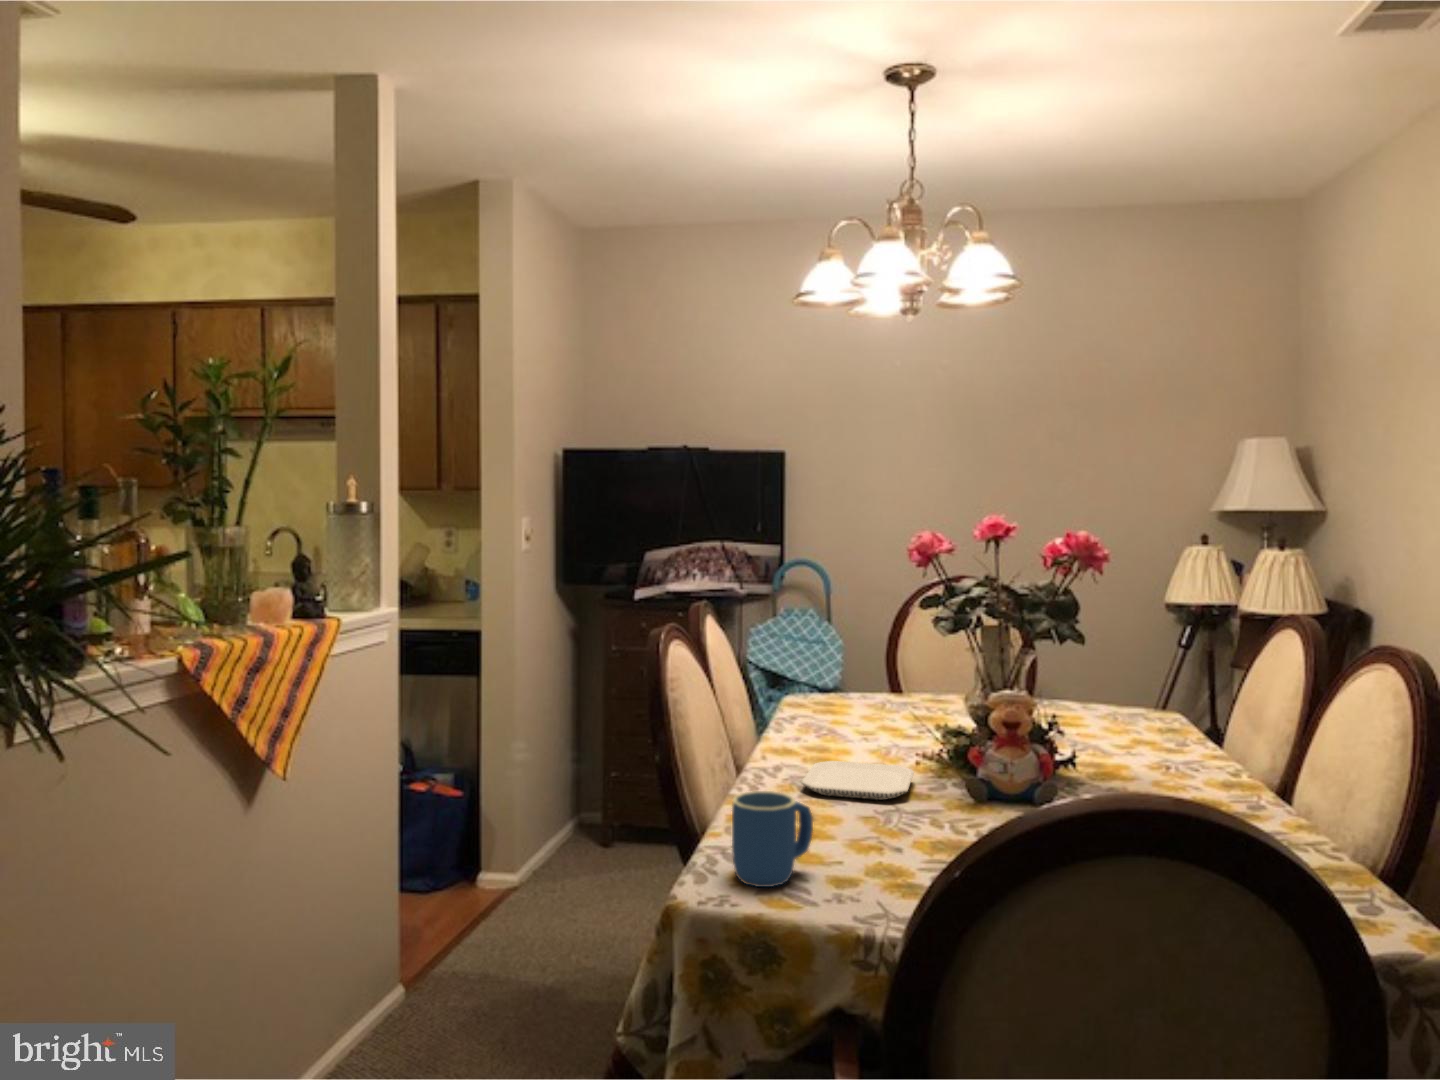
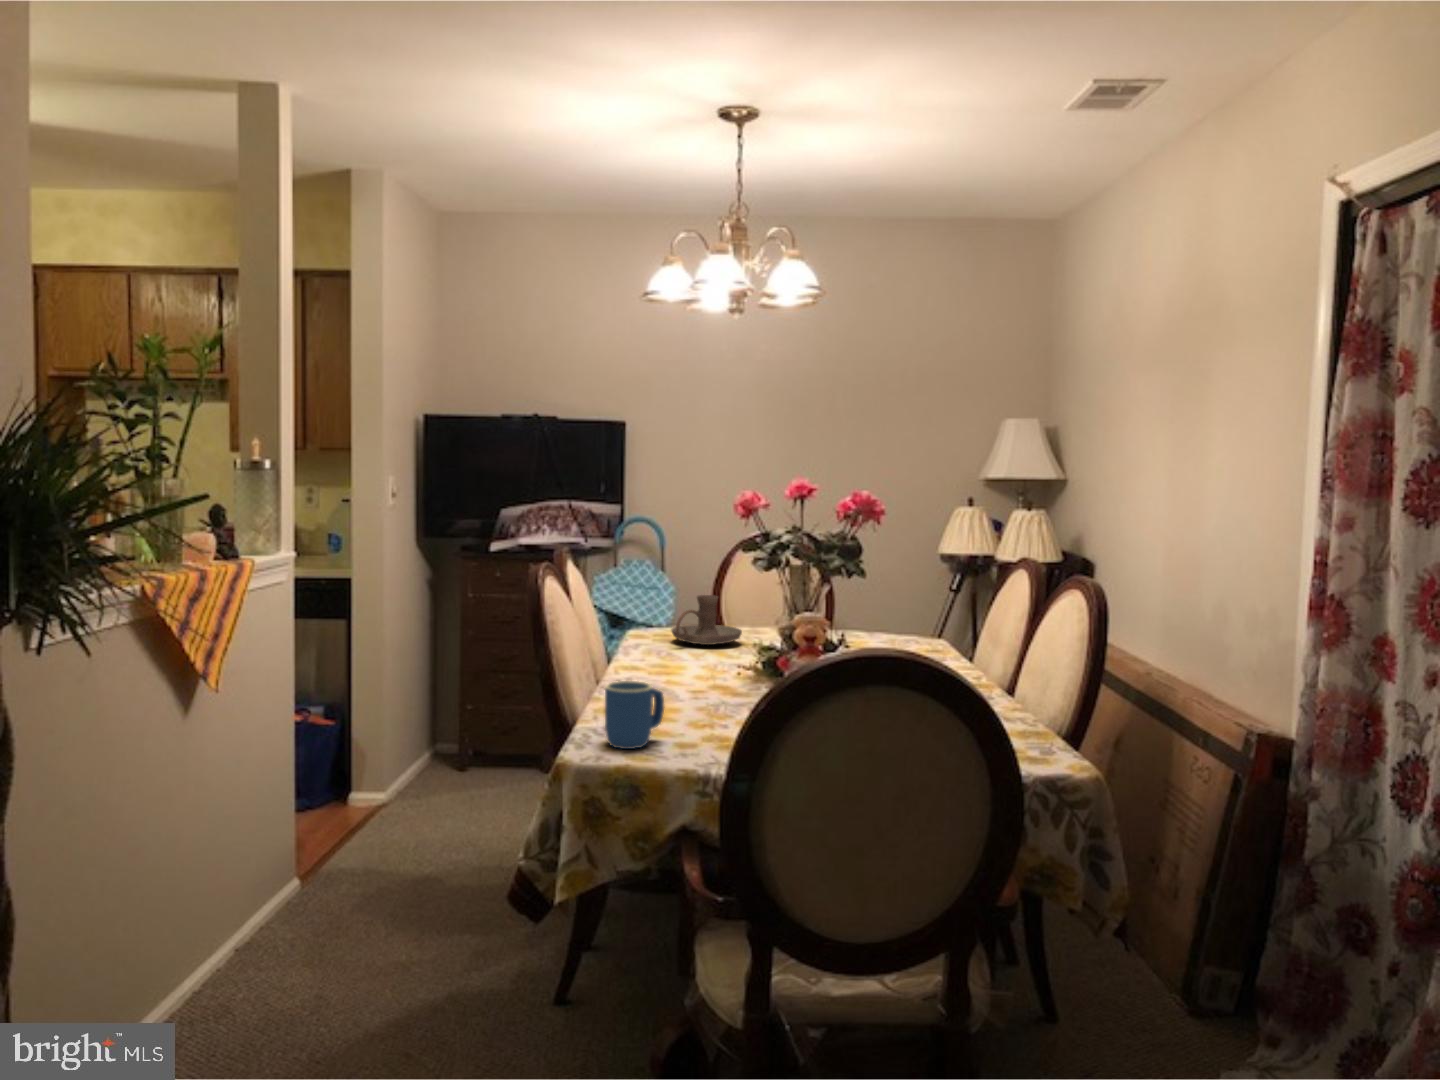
candle holder: none [834,658,921,720] -> present [672,595,742,645]
plate: present [802,761,914,800] -> none [650,671,737,696]

